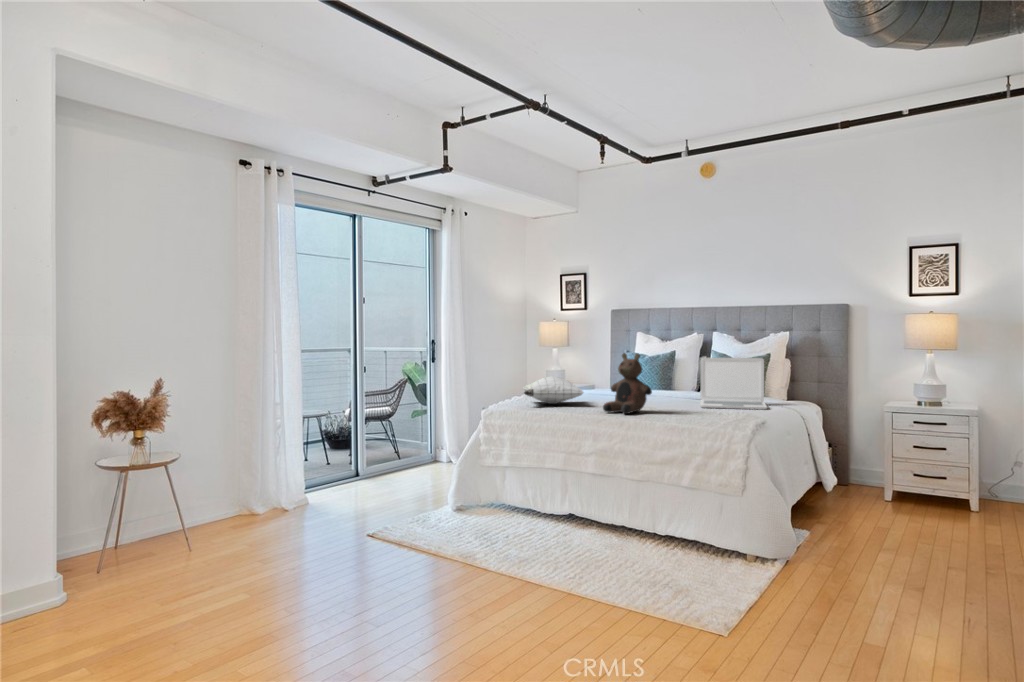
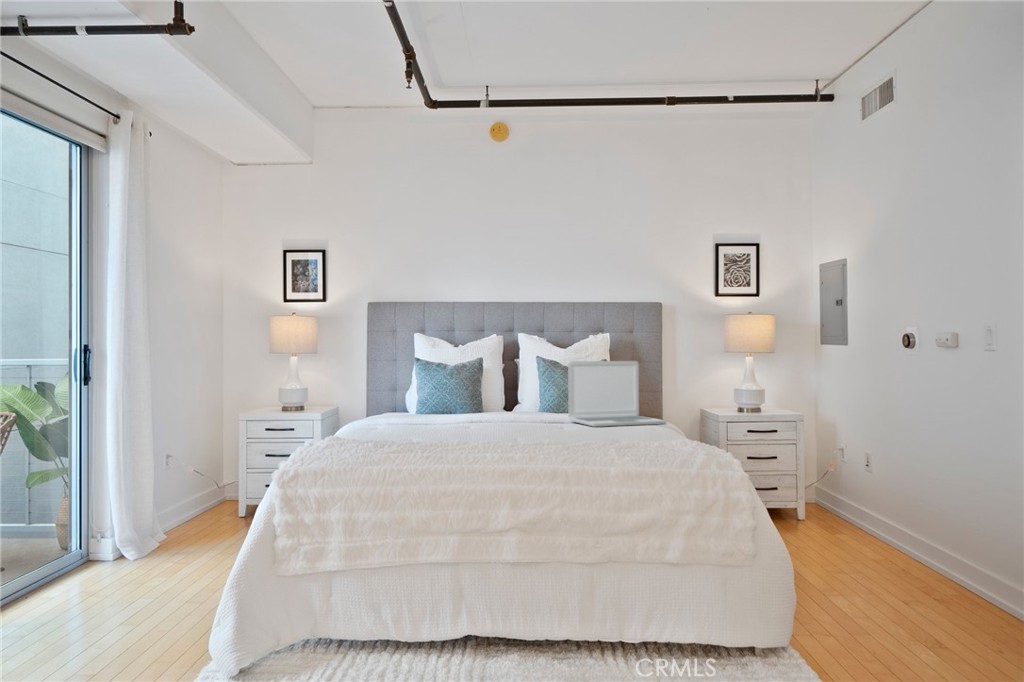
teddy bear: present [603,353,652,414] -> none [505,352,576,442]
pillow: present [524,376,583,404] -> none [330,392,451,437]

